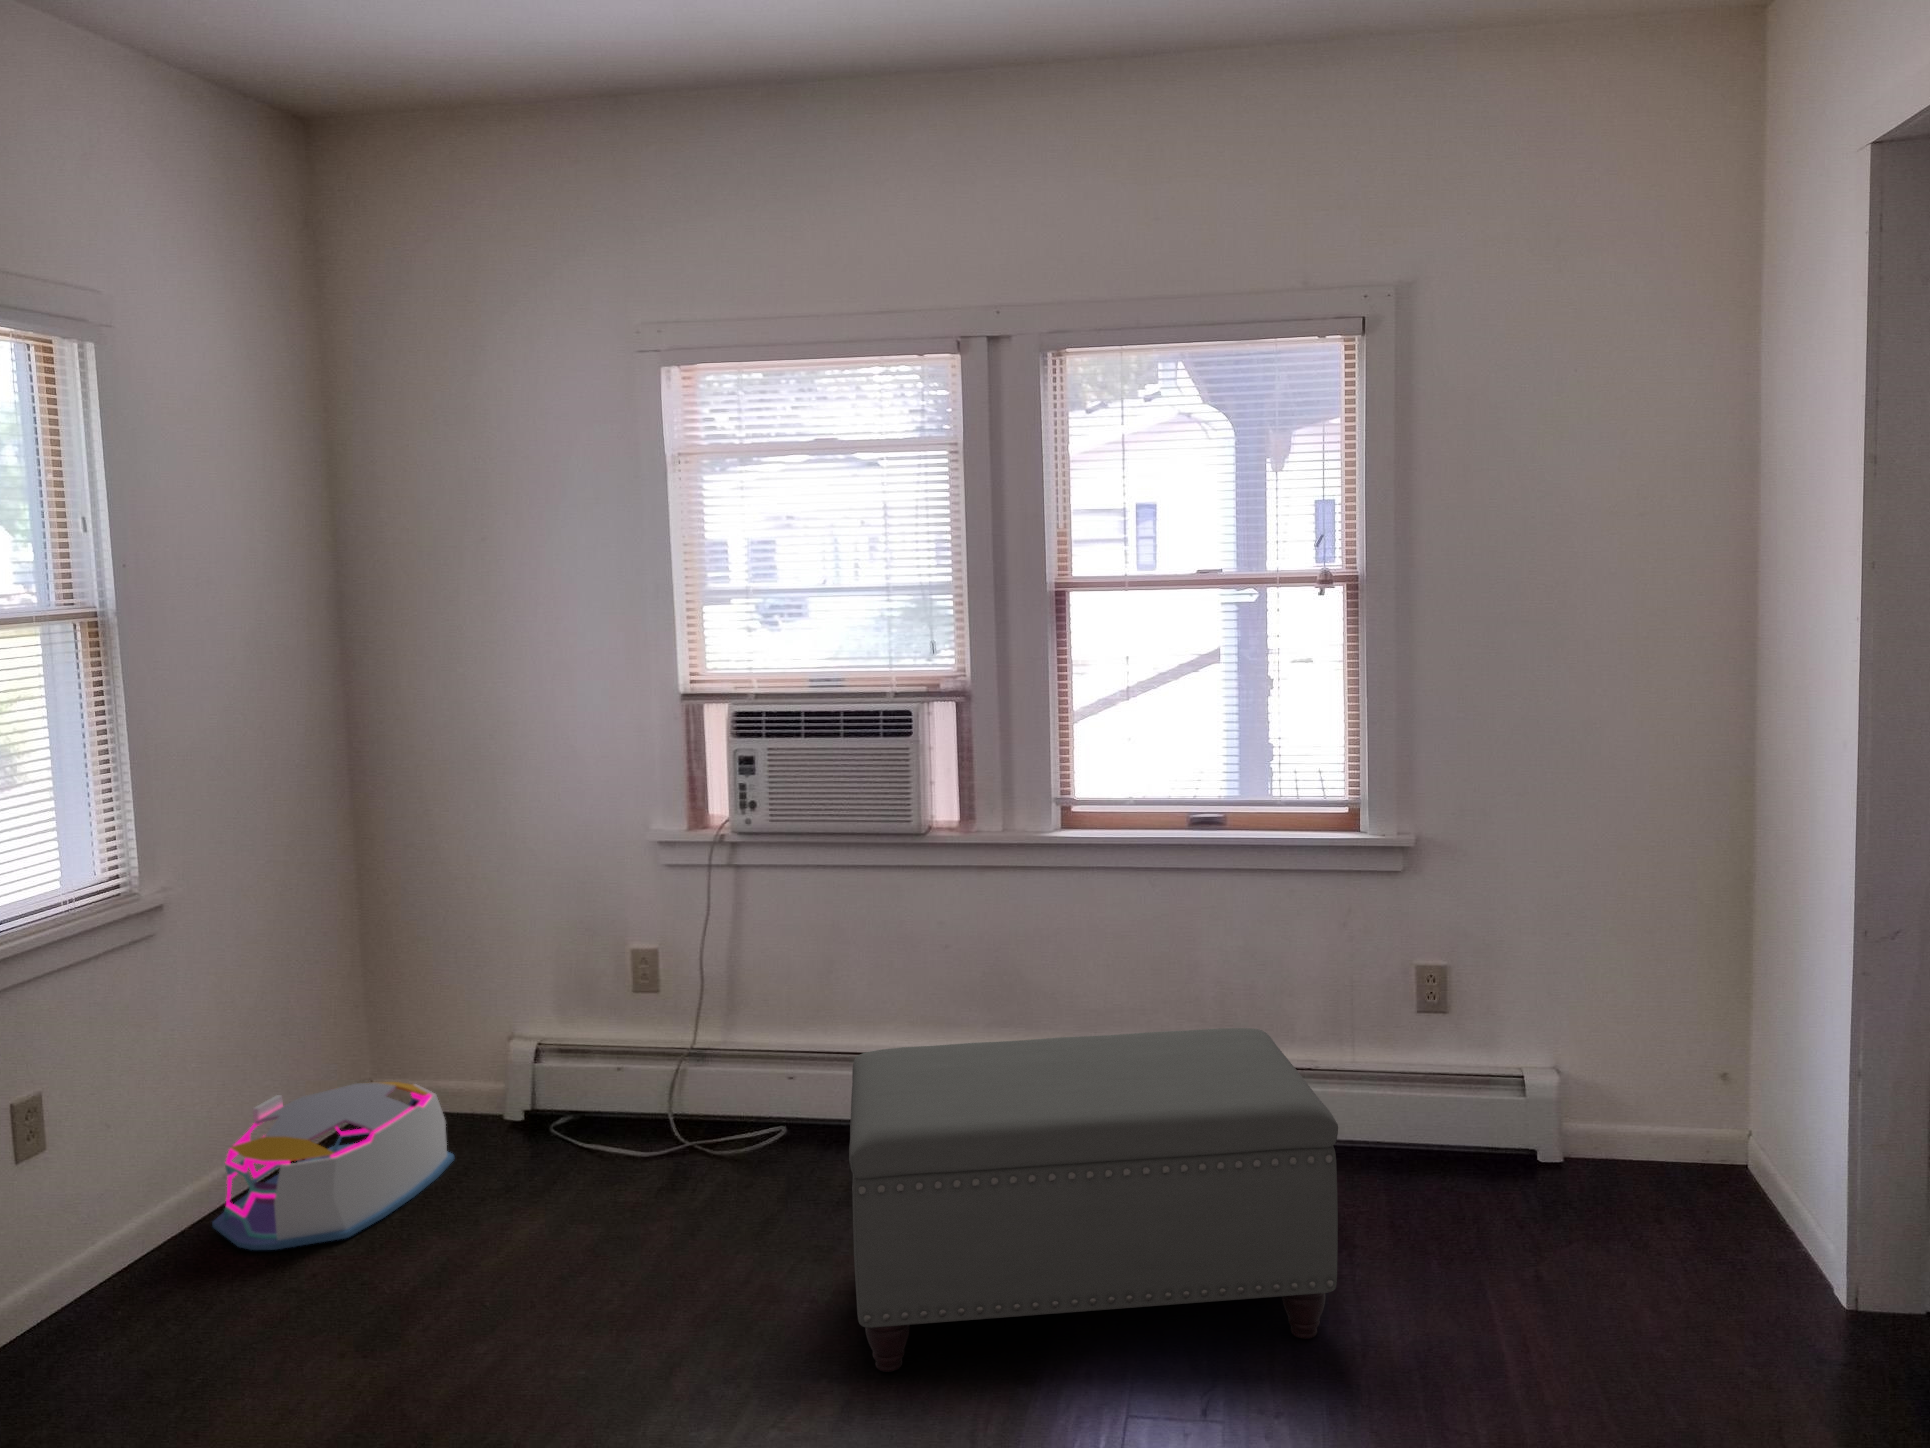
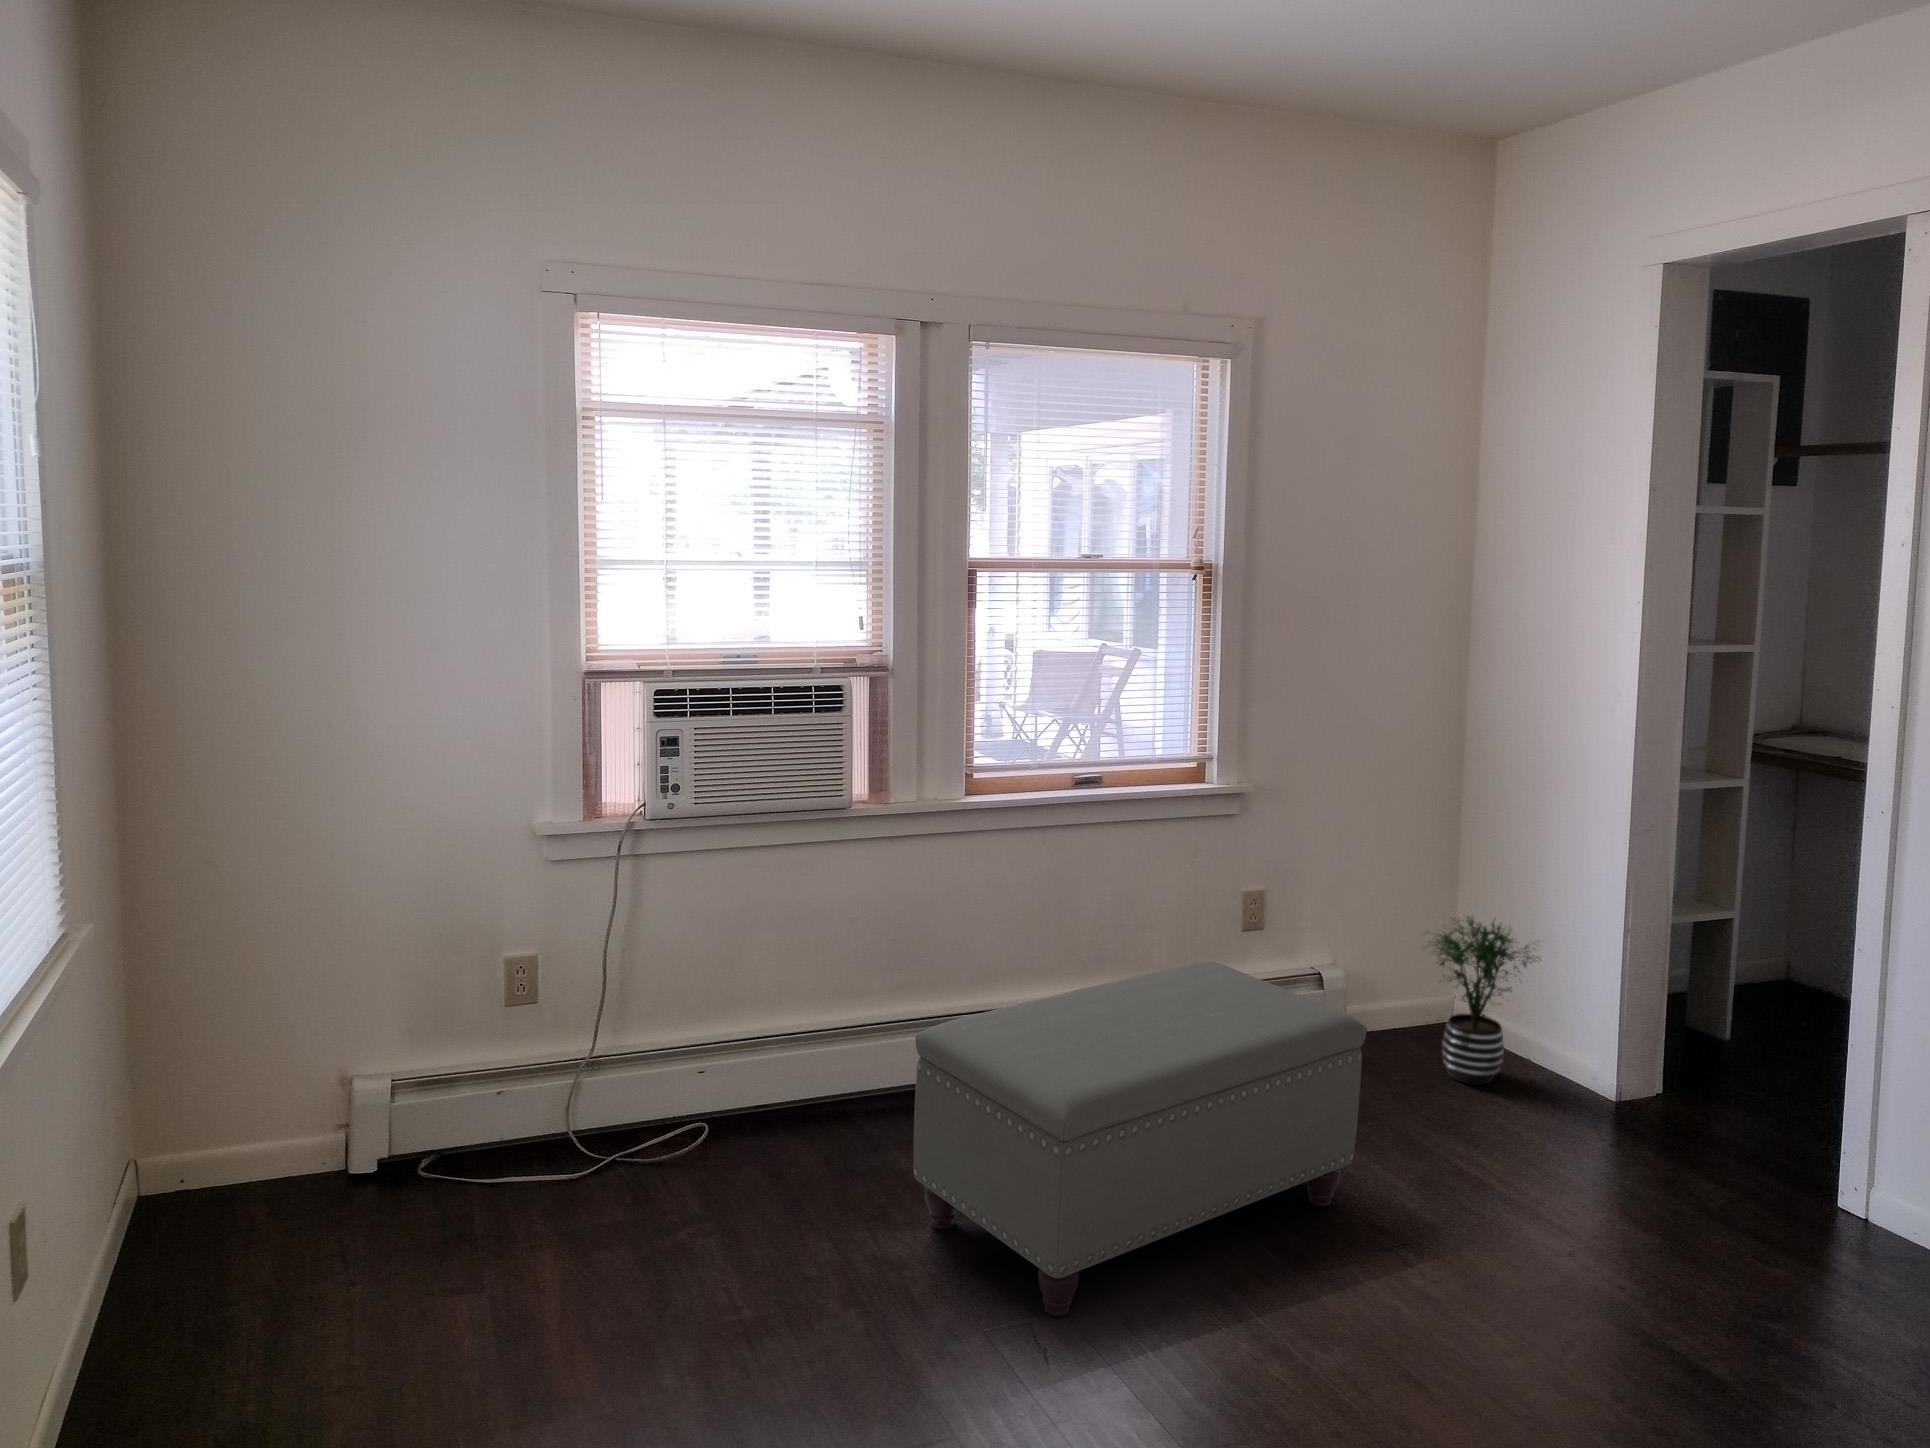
potted plant: none [1612,1017,1789,1249] -> present [1428,917,1537,1085]
storage bin: present [212,1082,455,1250] -> none [104,1151,348,1389]

